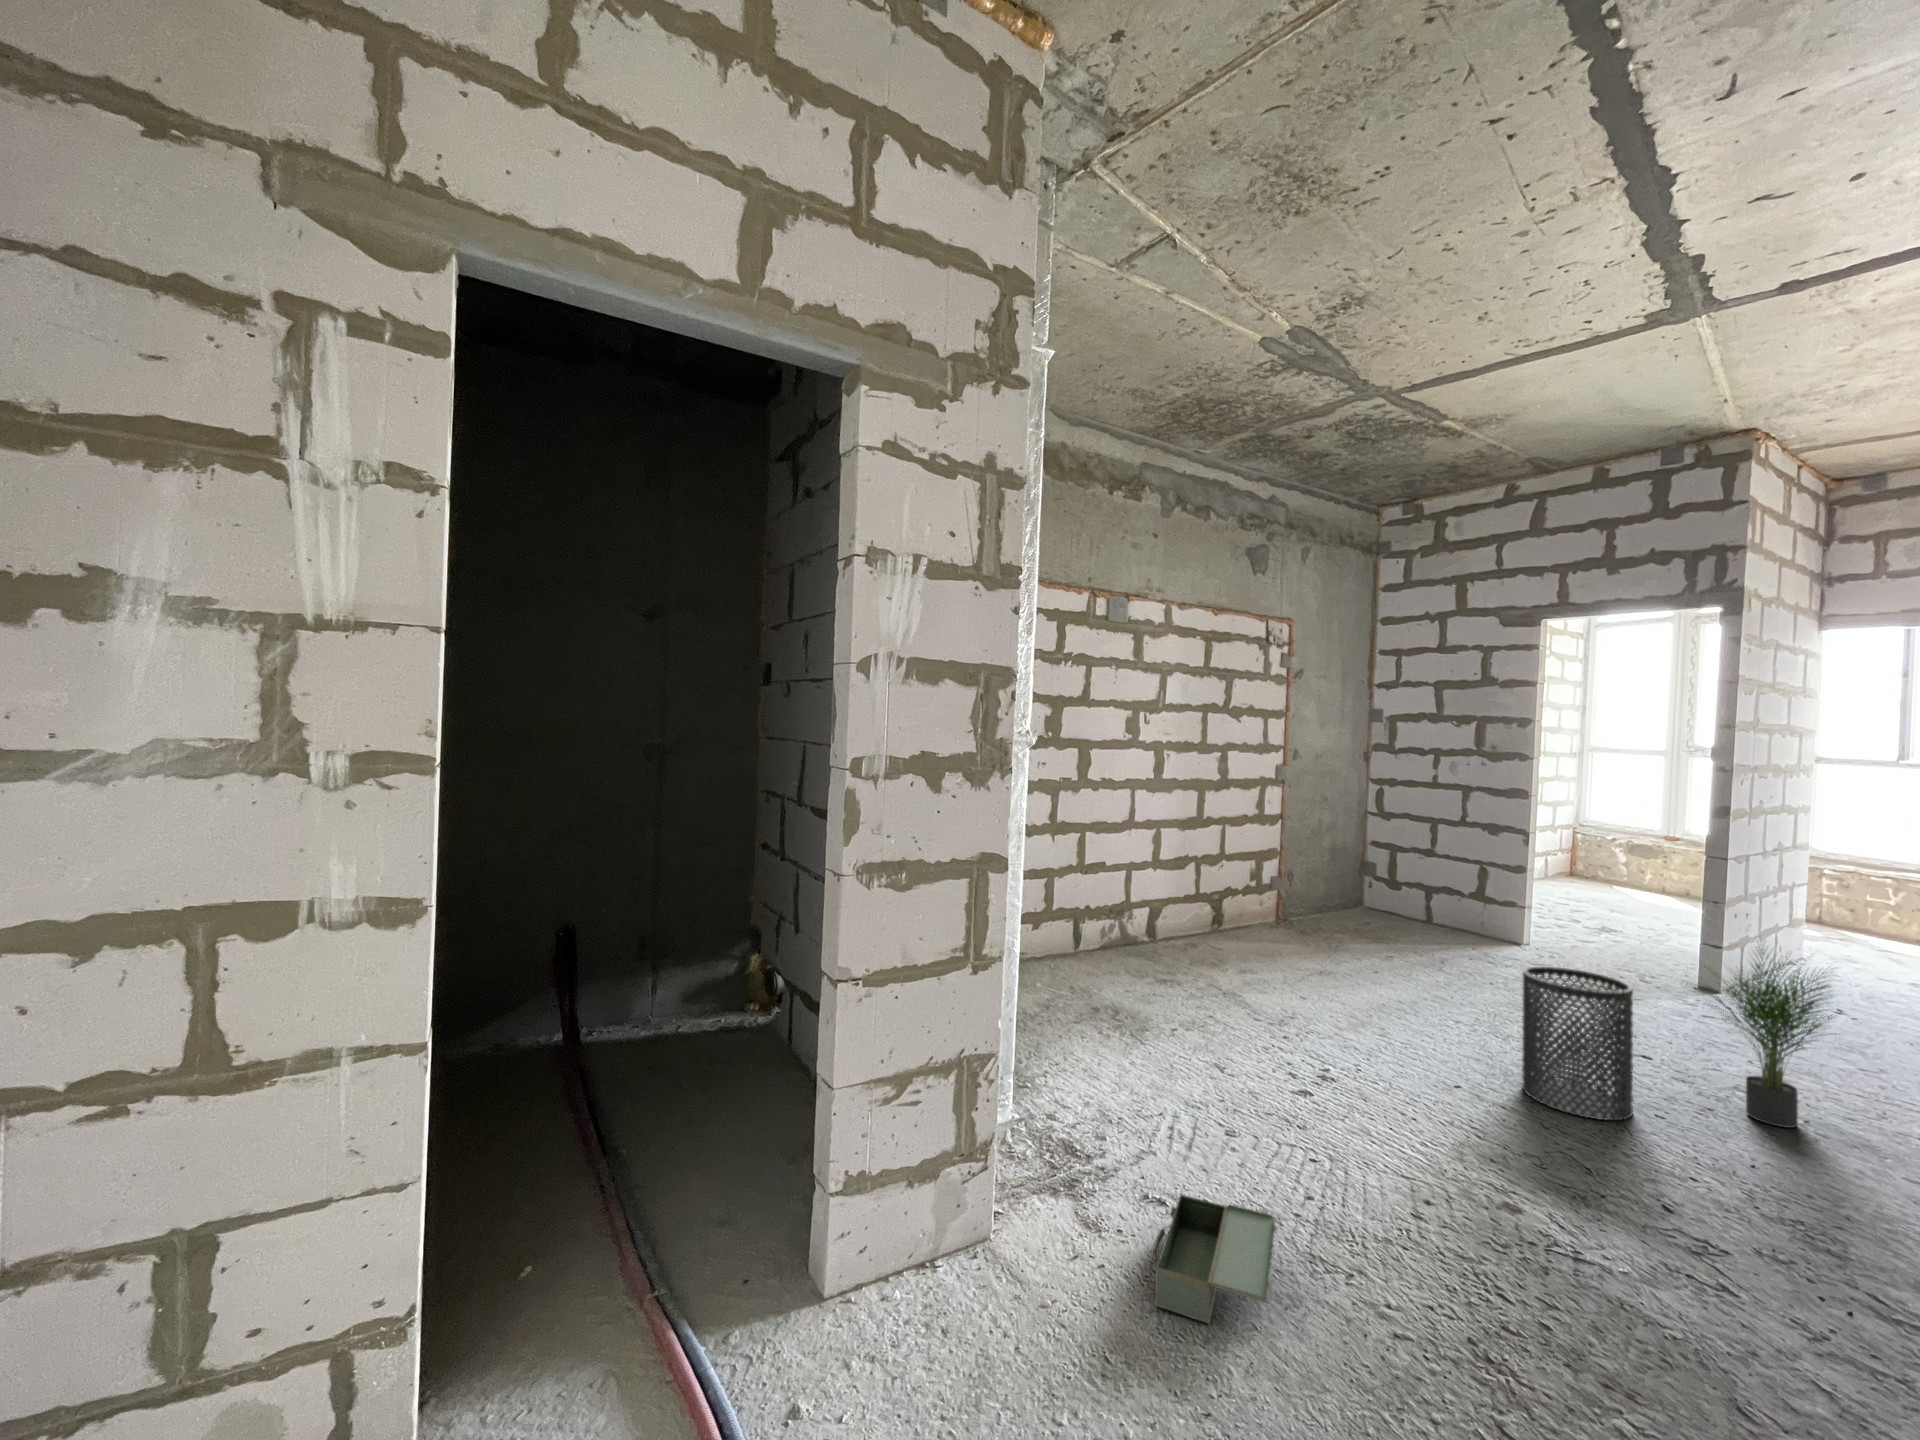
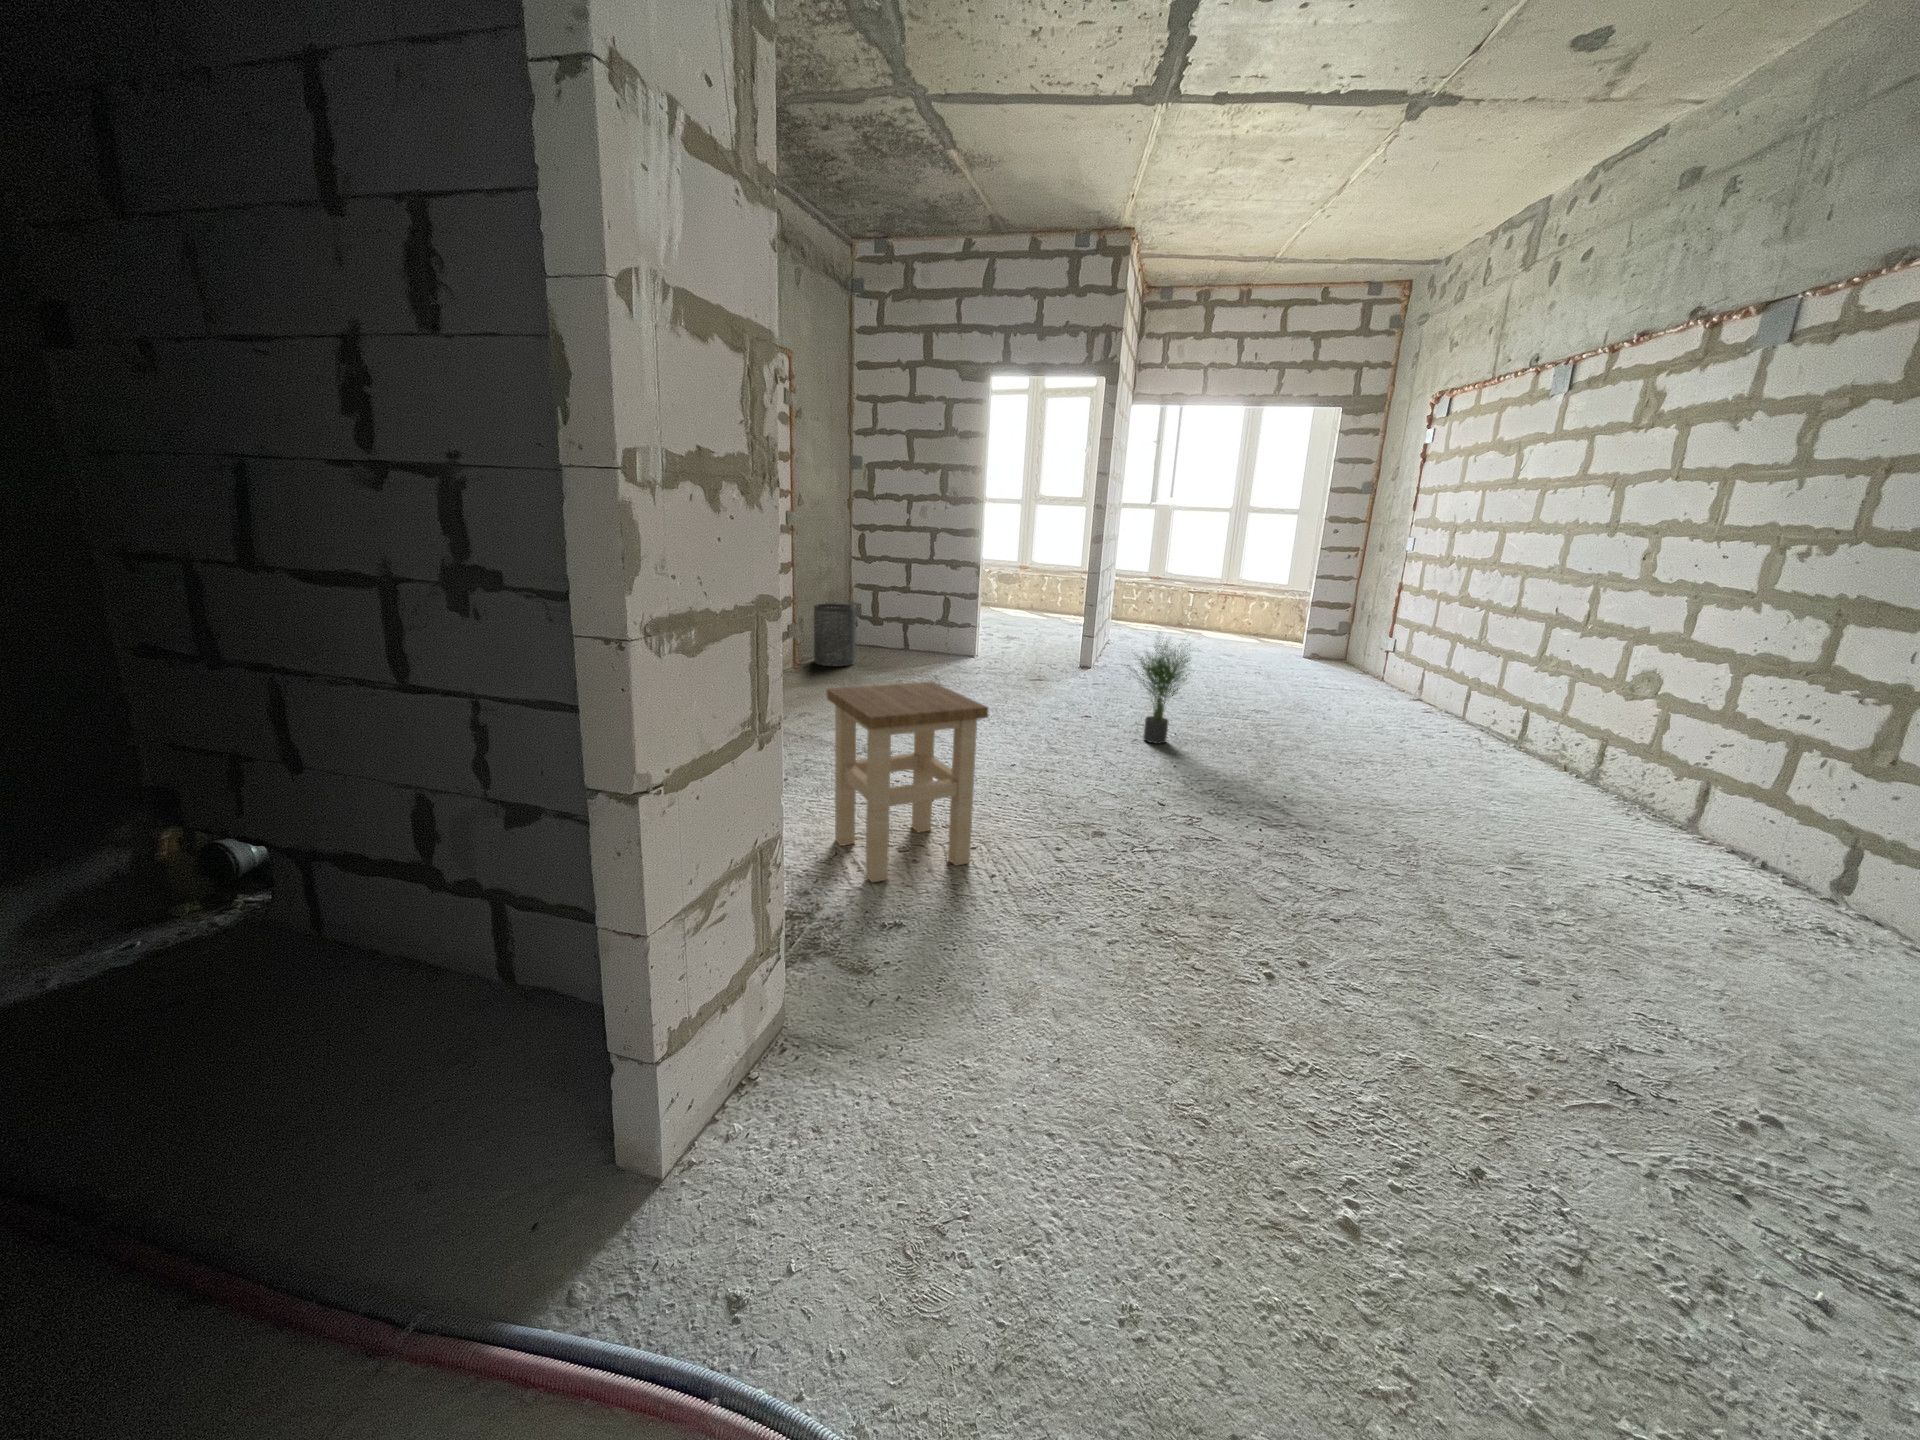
stool: none [1162,943,1306,1178] -> present [827,682,989,882]
trash can: present [1522,966,1633,1120] -> present [814,603,856,666]
toolbox: present [1153,1195,1277,1323] -> none [927,895,1053,1003]

